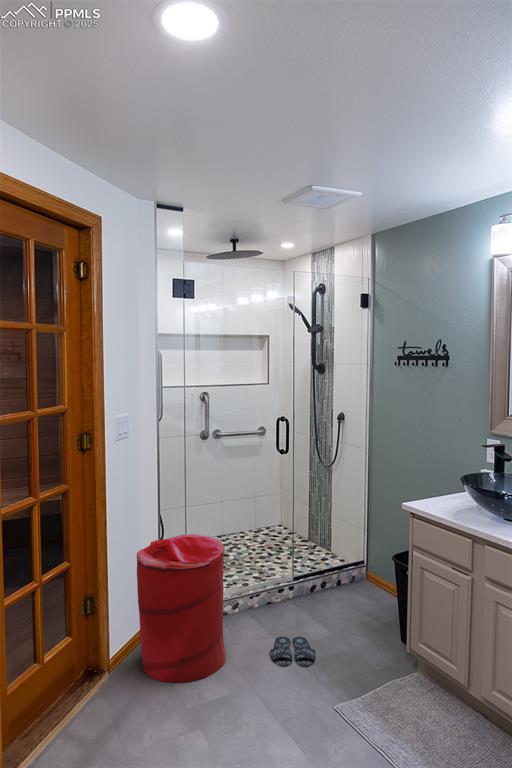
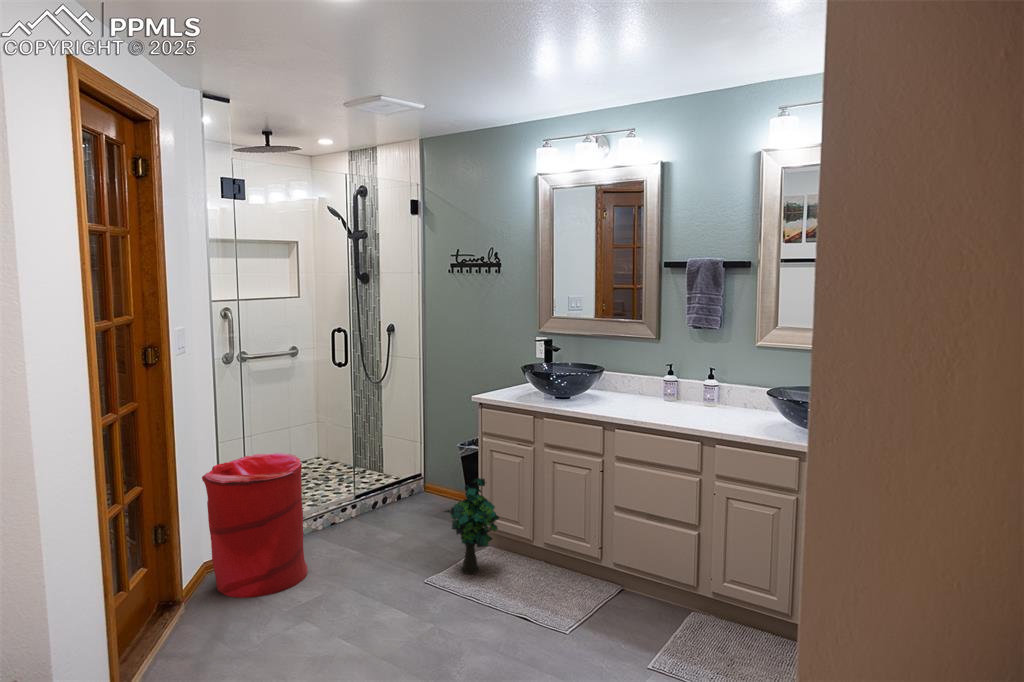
decorative plant: none [360,602,428,714] -> present [444,478,499,574]
slippers: present [270,637,315,667] -> none [350,542,395,566]

